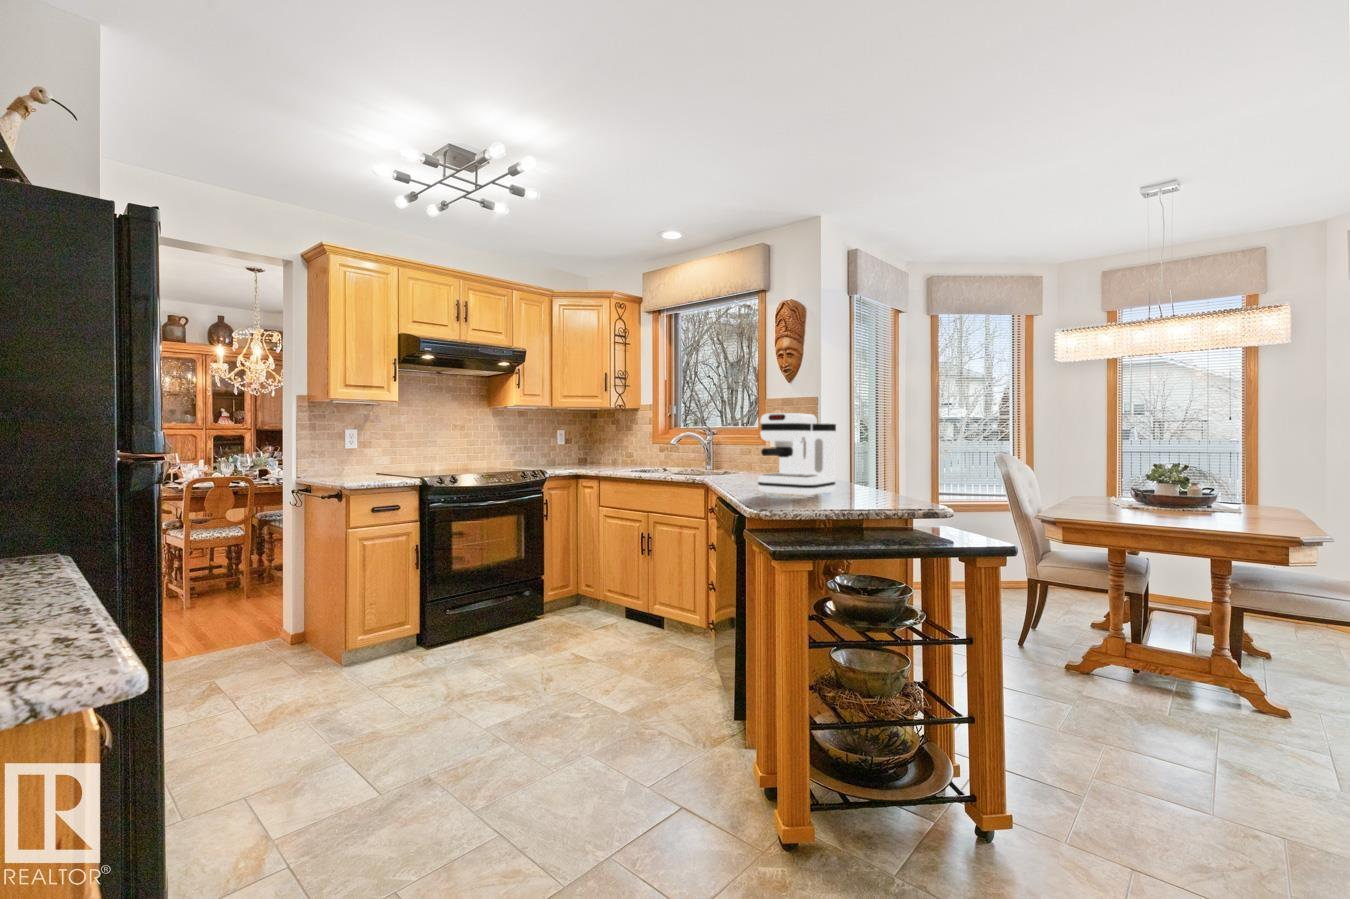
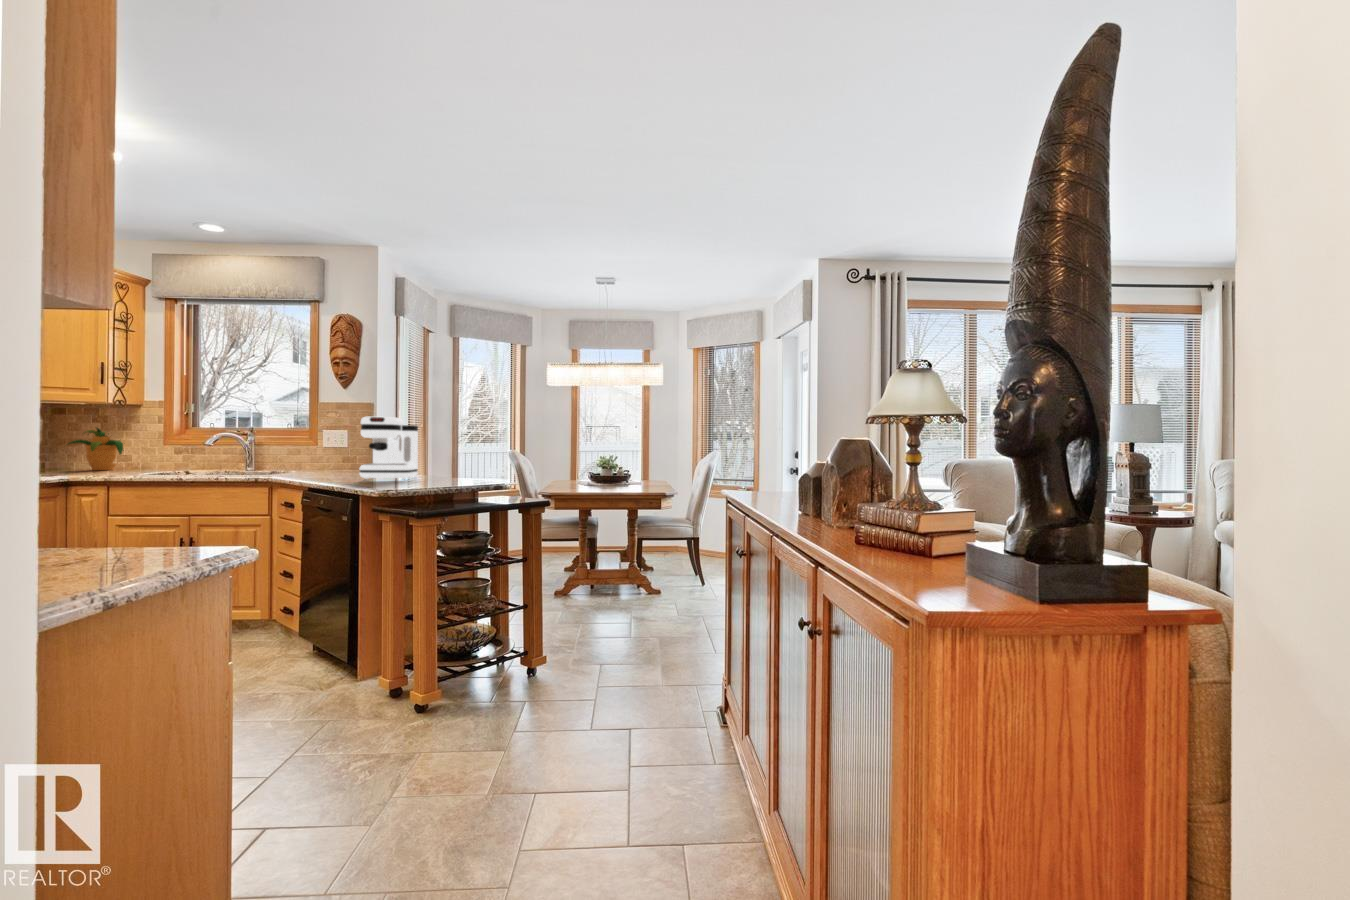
potted plant: none [591,429,636,466] -> present [68,428,124,470]

